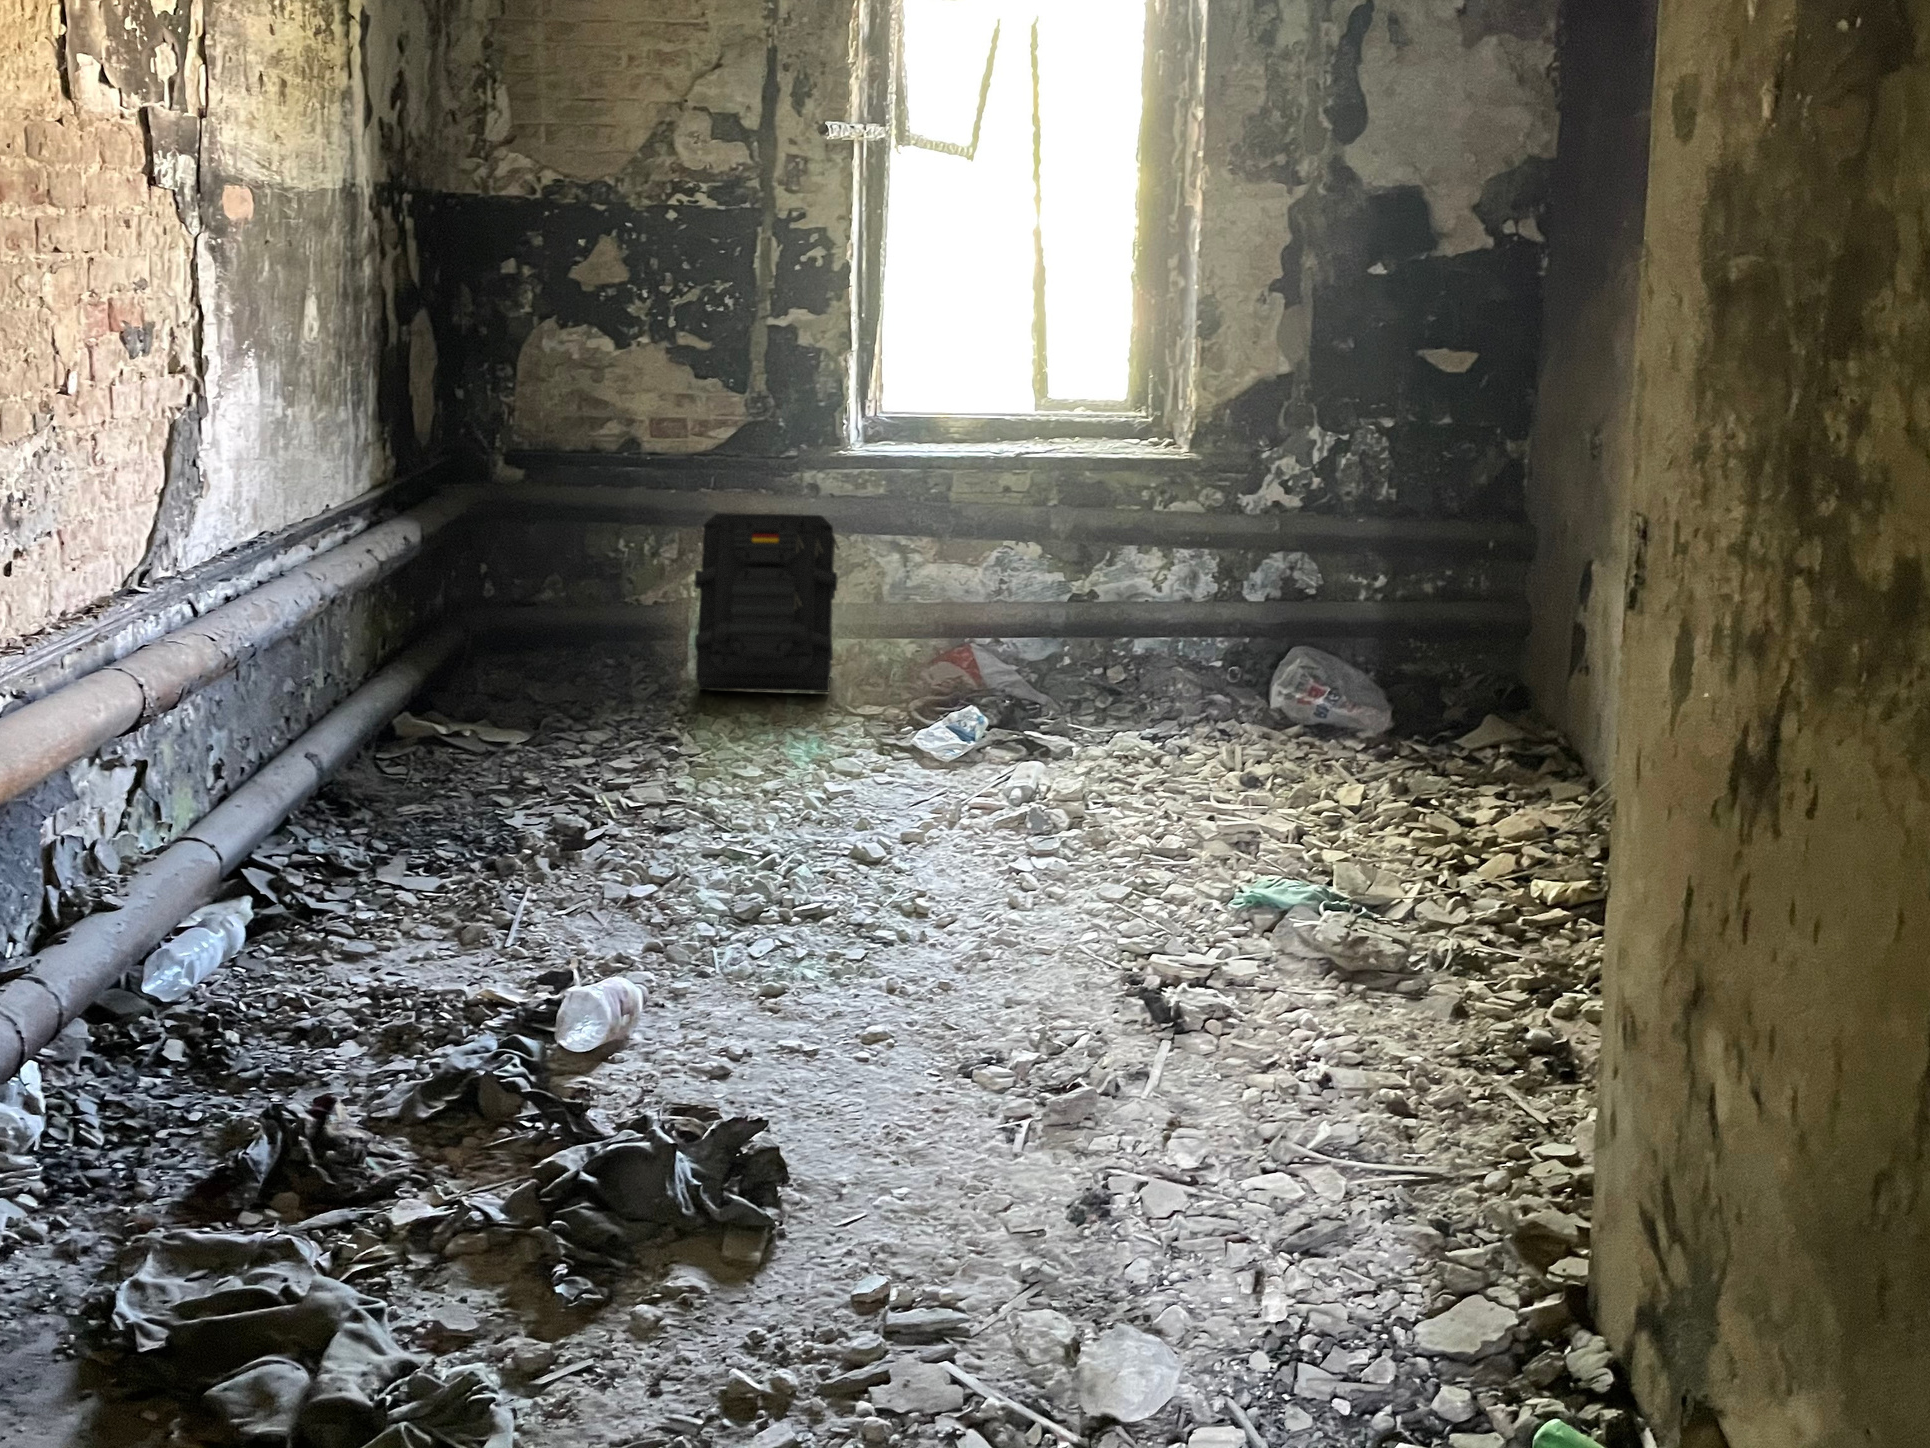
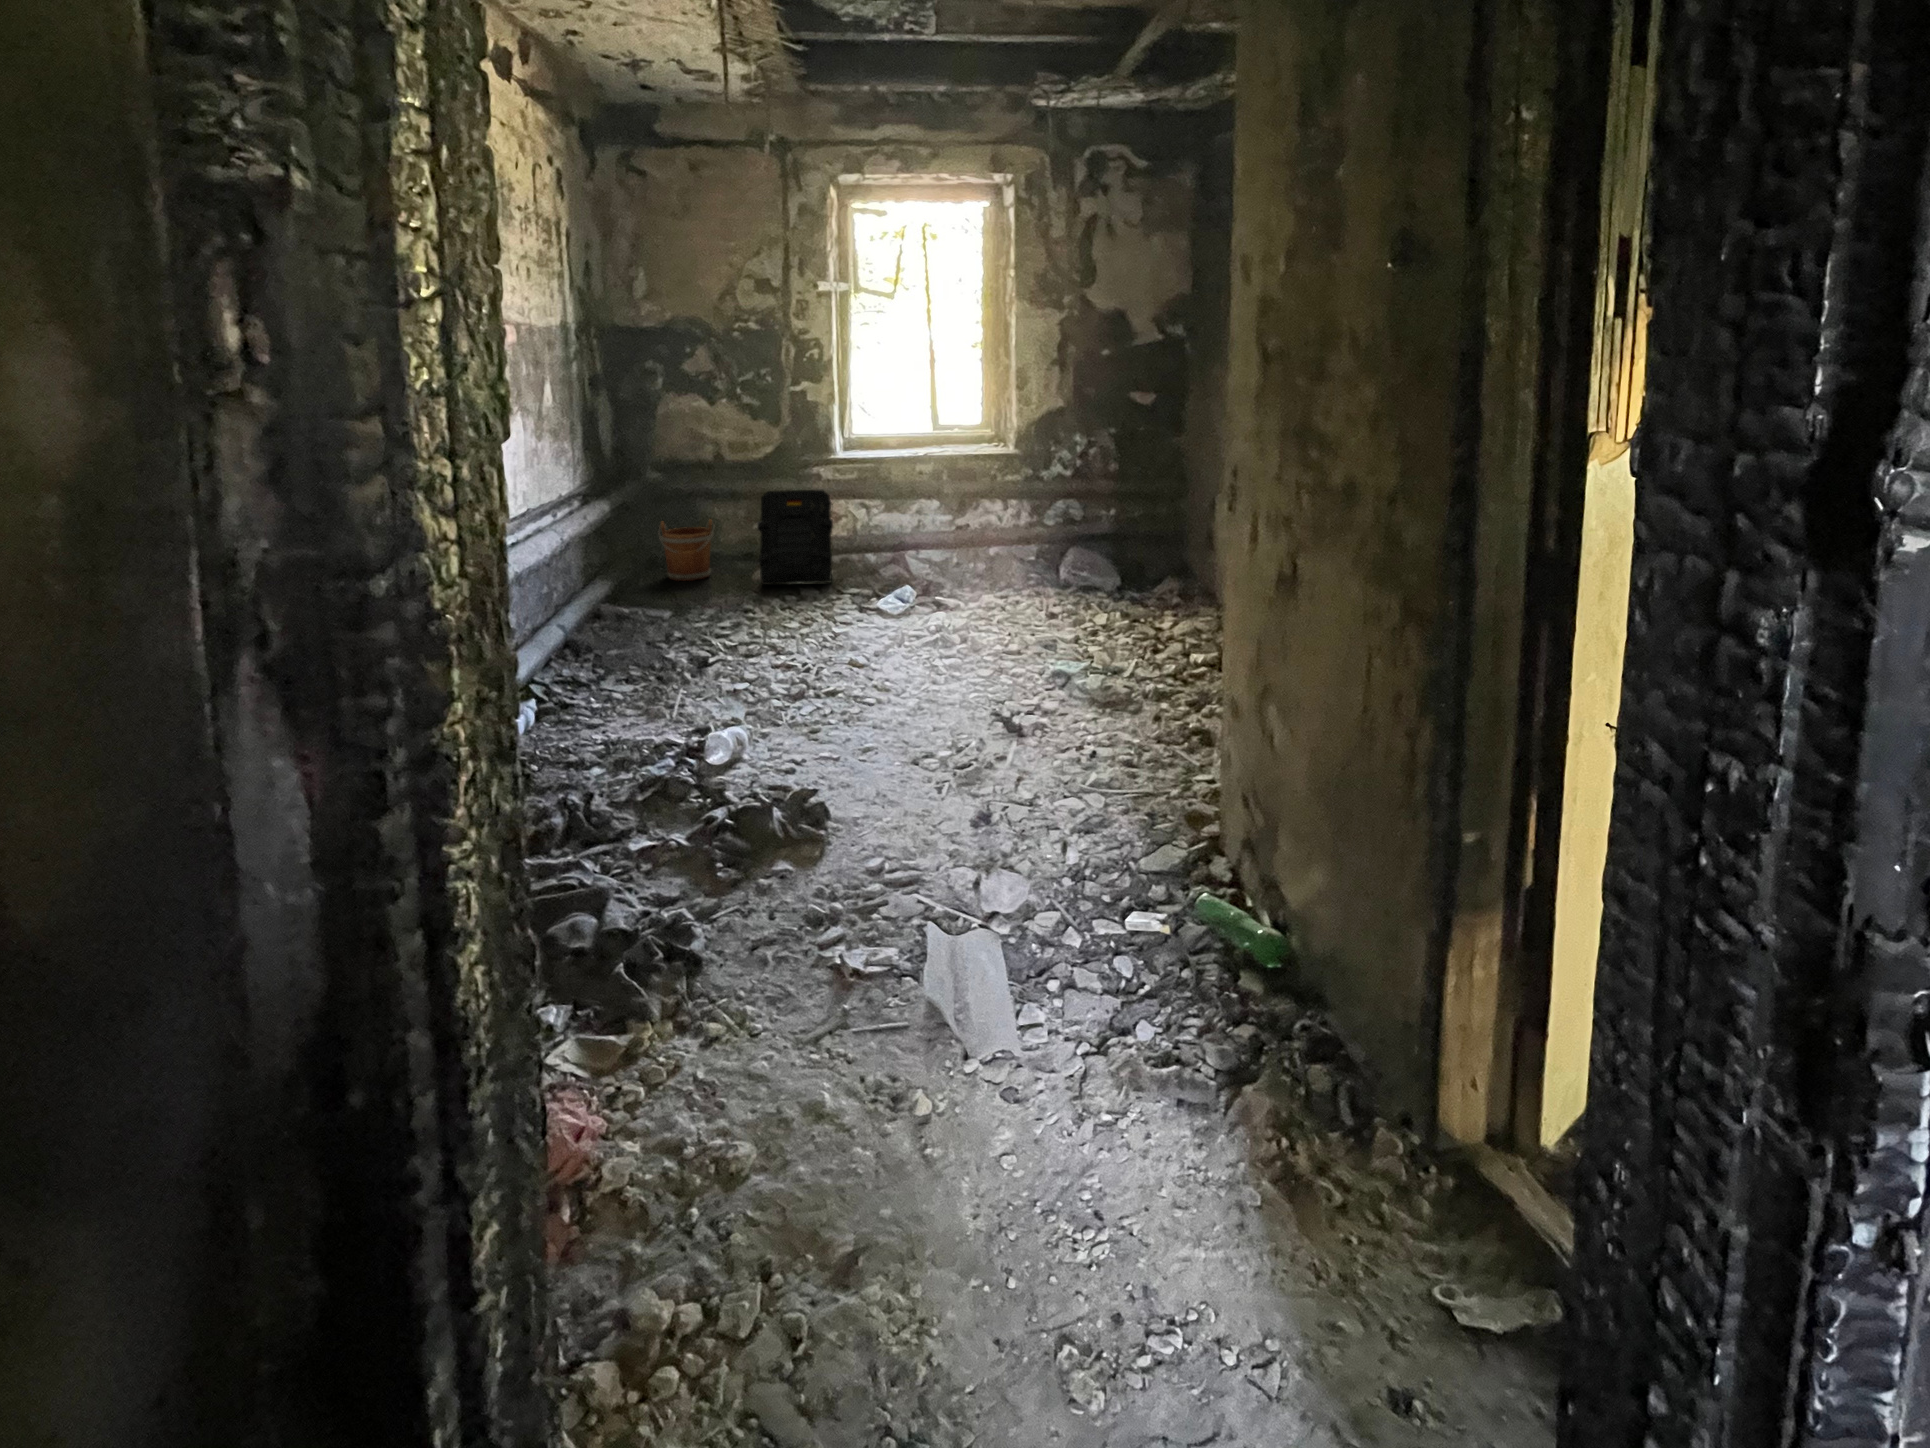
bucket: none [512,562,617,675] -> present [659,520,714,581]

